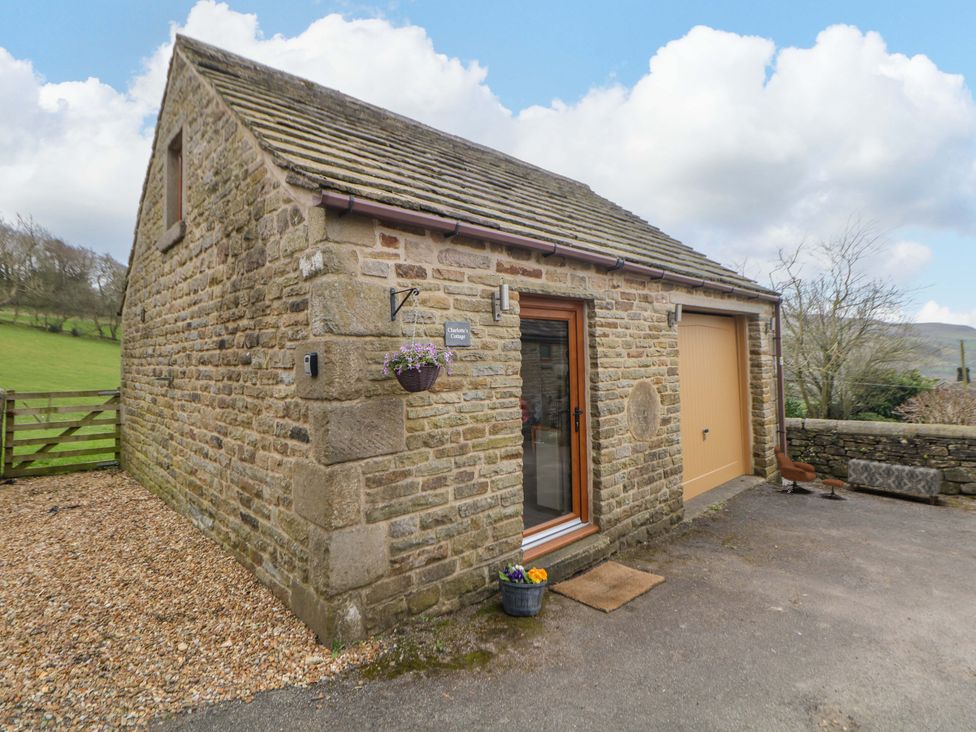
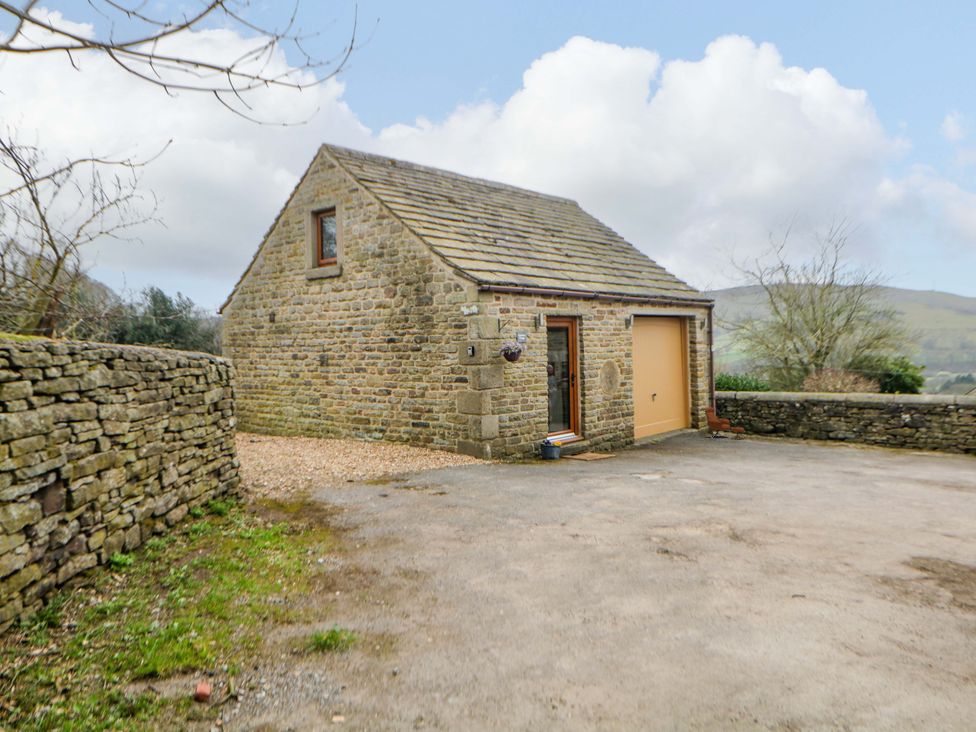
bench: present [848,459,941,505] -> none [753,416,804,441]

